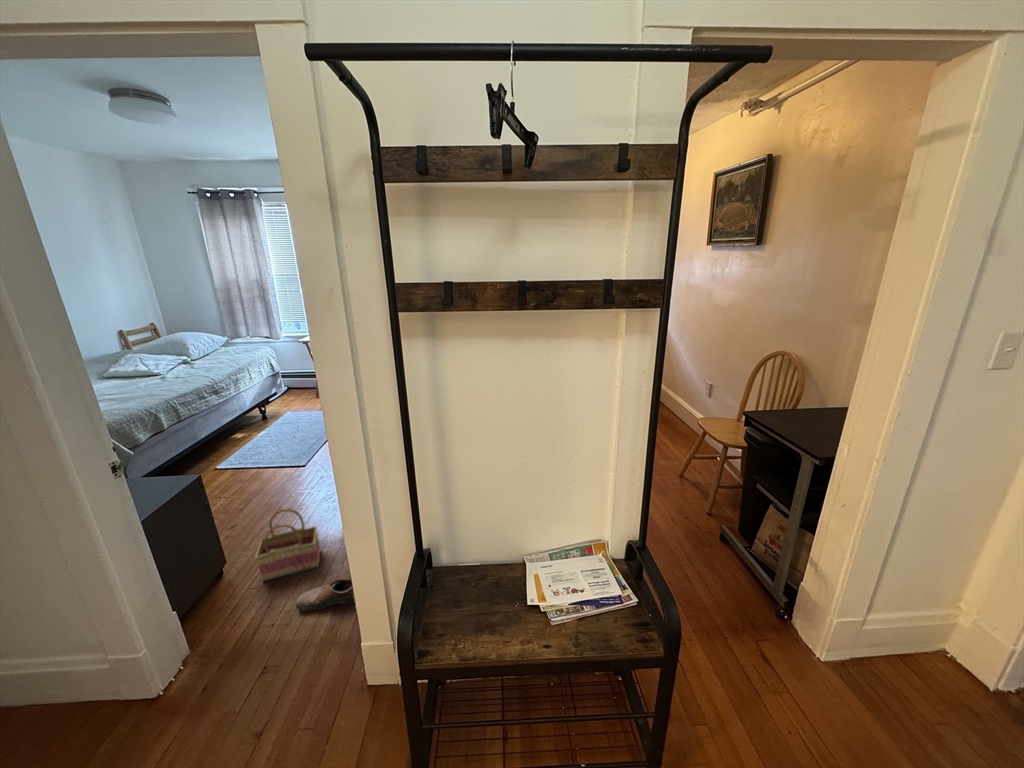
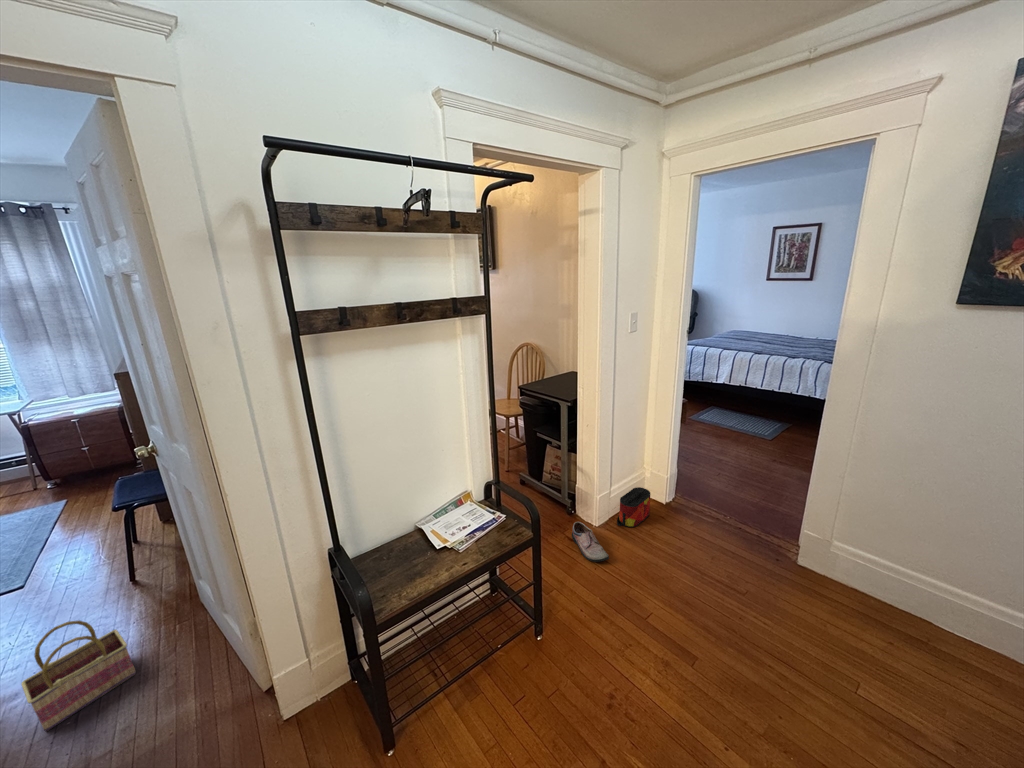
shoe: present [296,578,354,611] -> present [572,522,609,562]
bag: none [865,634,961,702] -> present [617,487,650,527]

